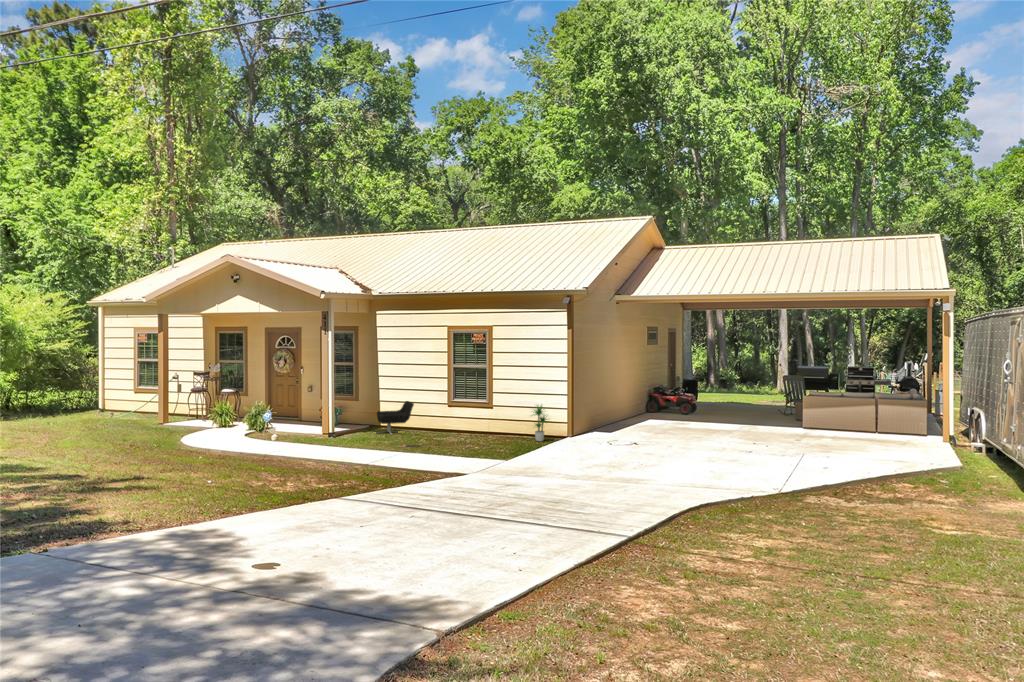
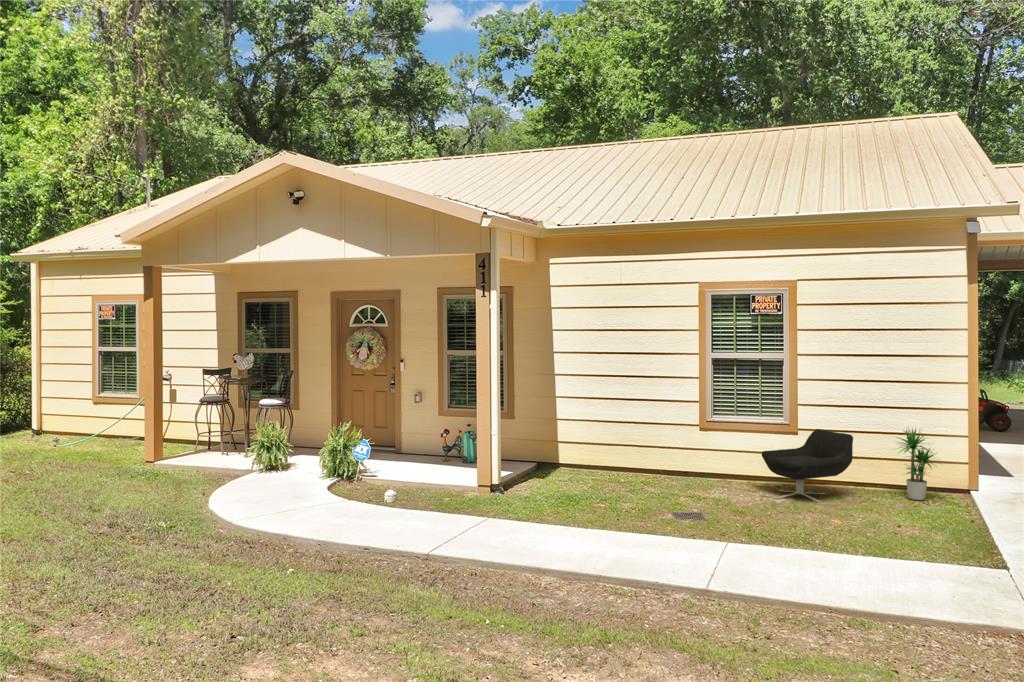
lounge chair: present [377,401,414,434] -> present [762,429,853,502]

